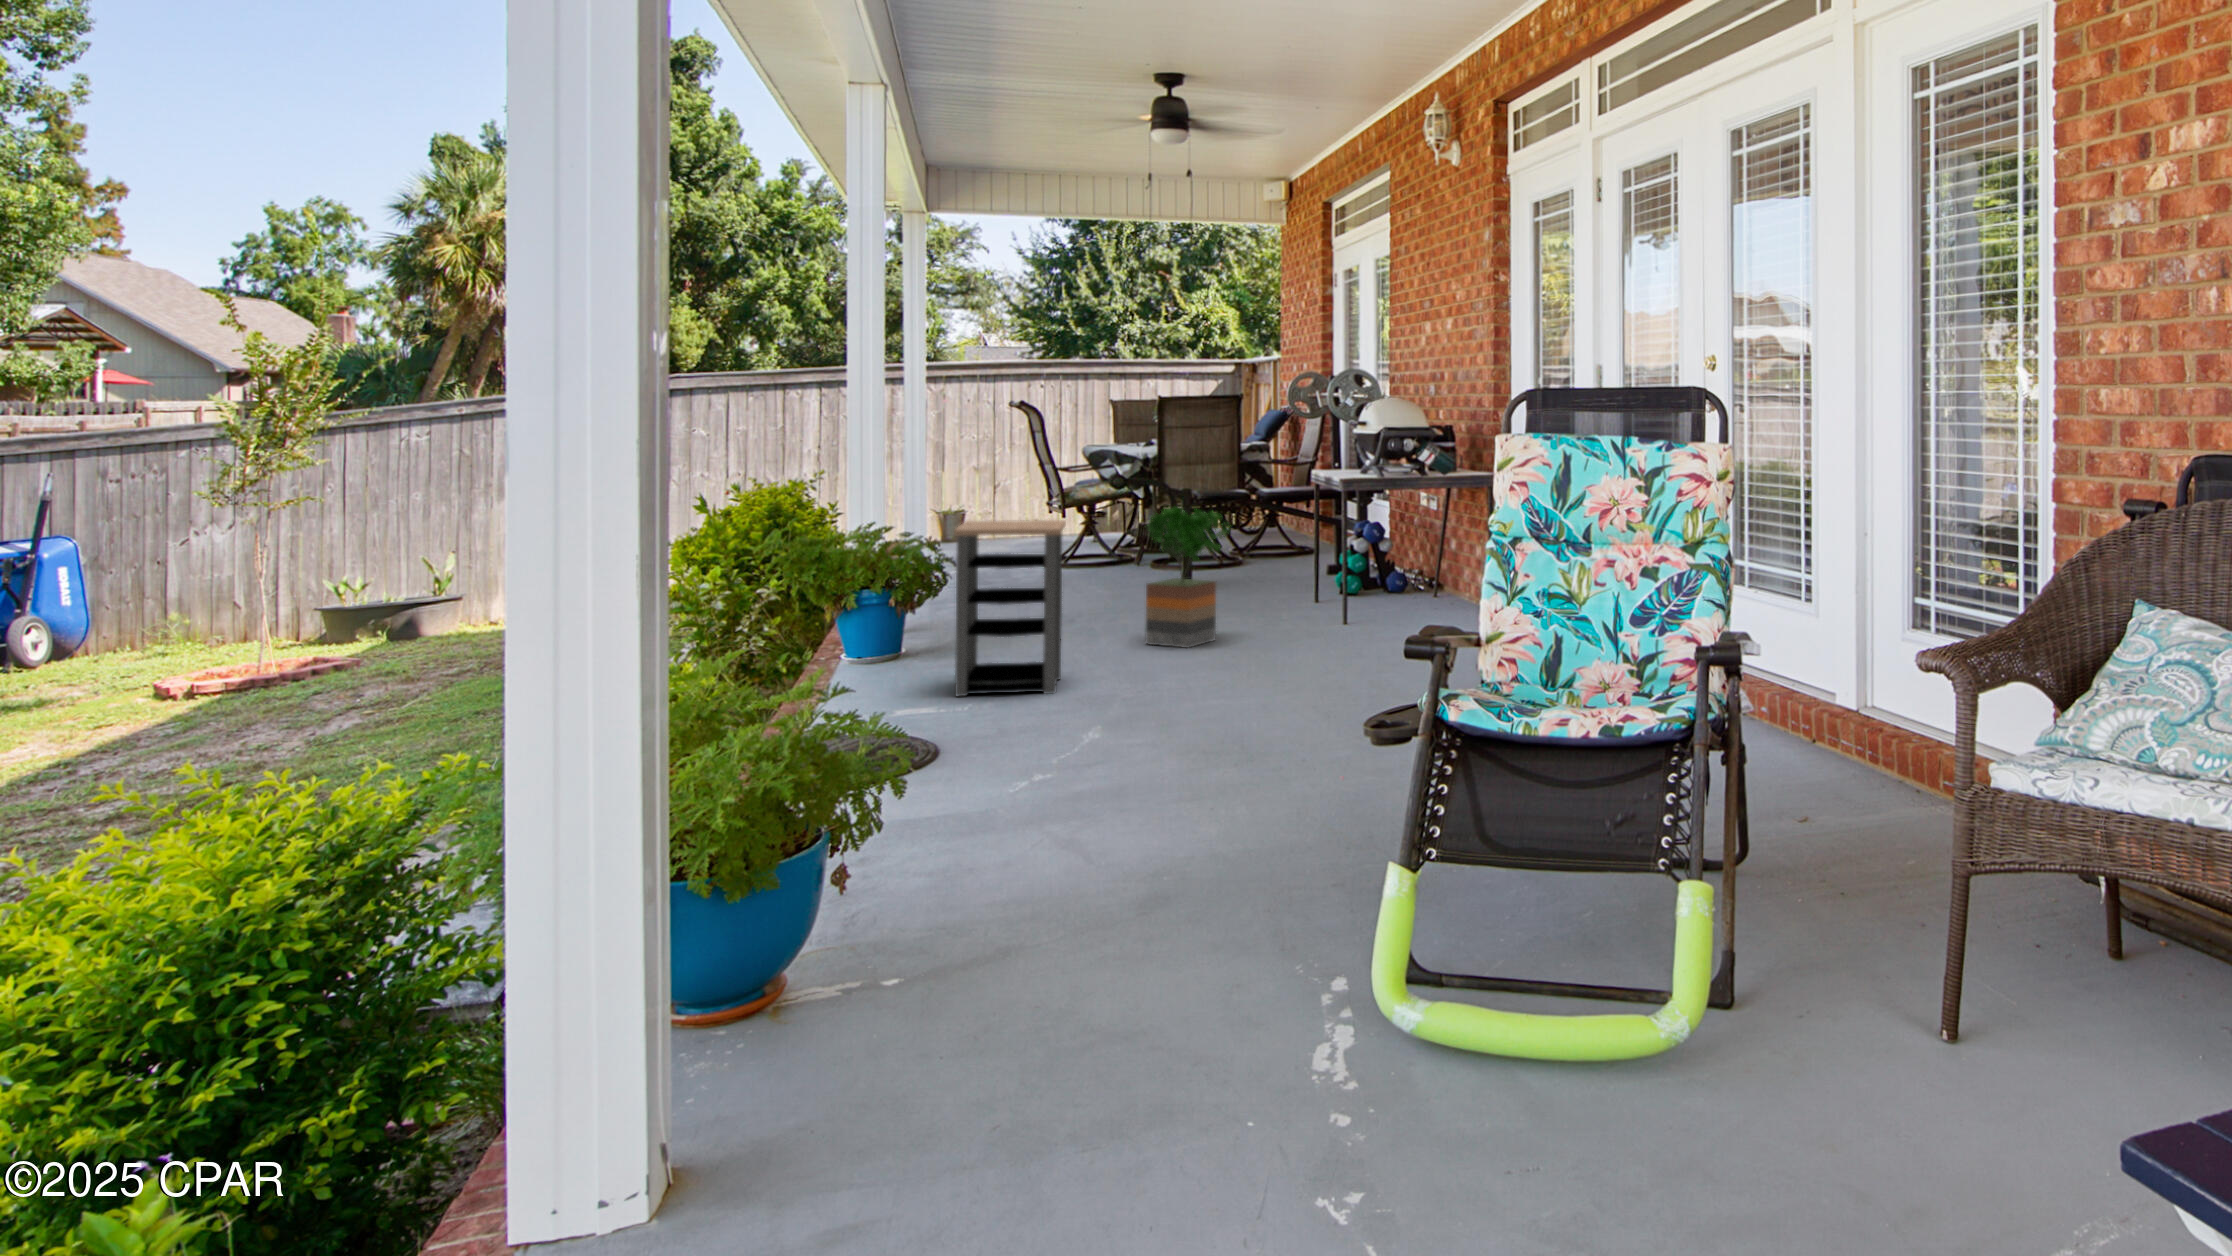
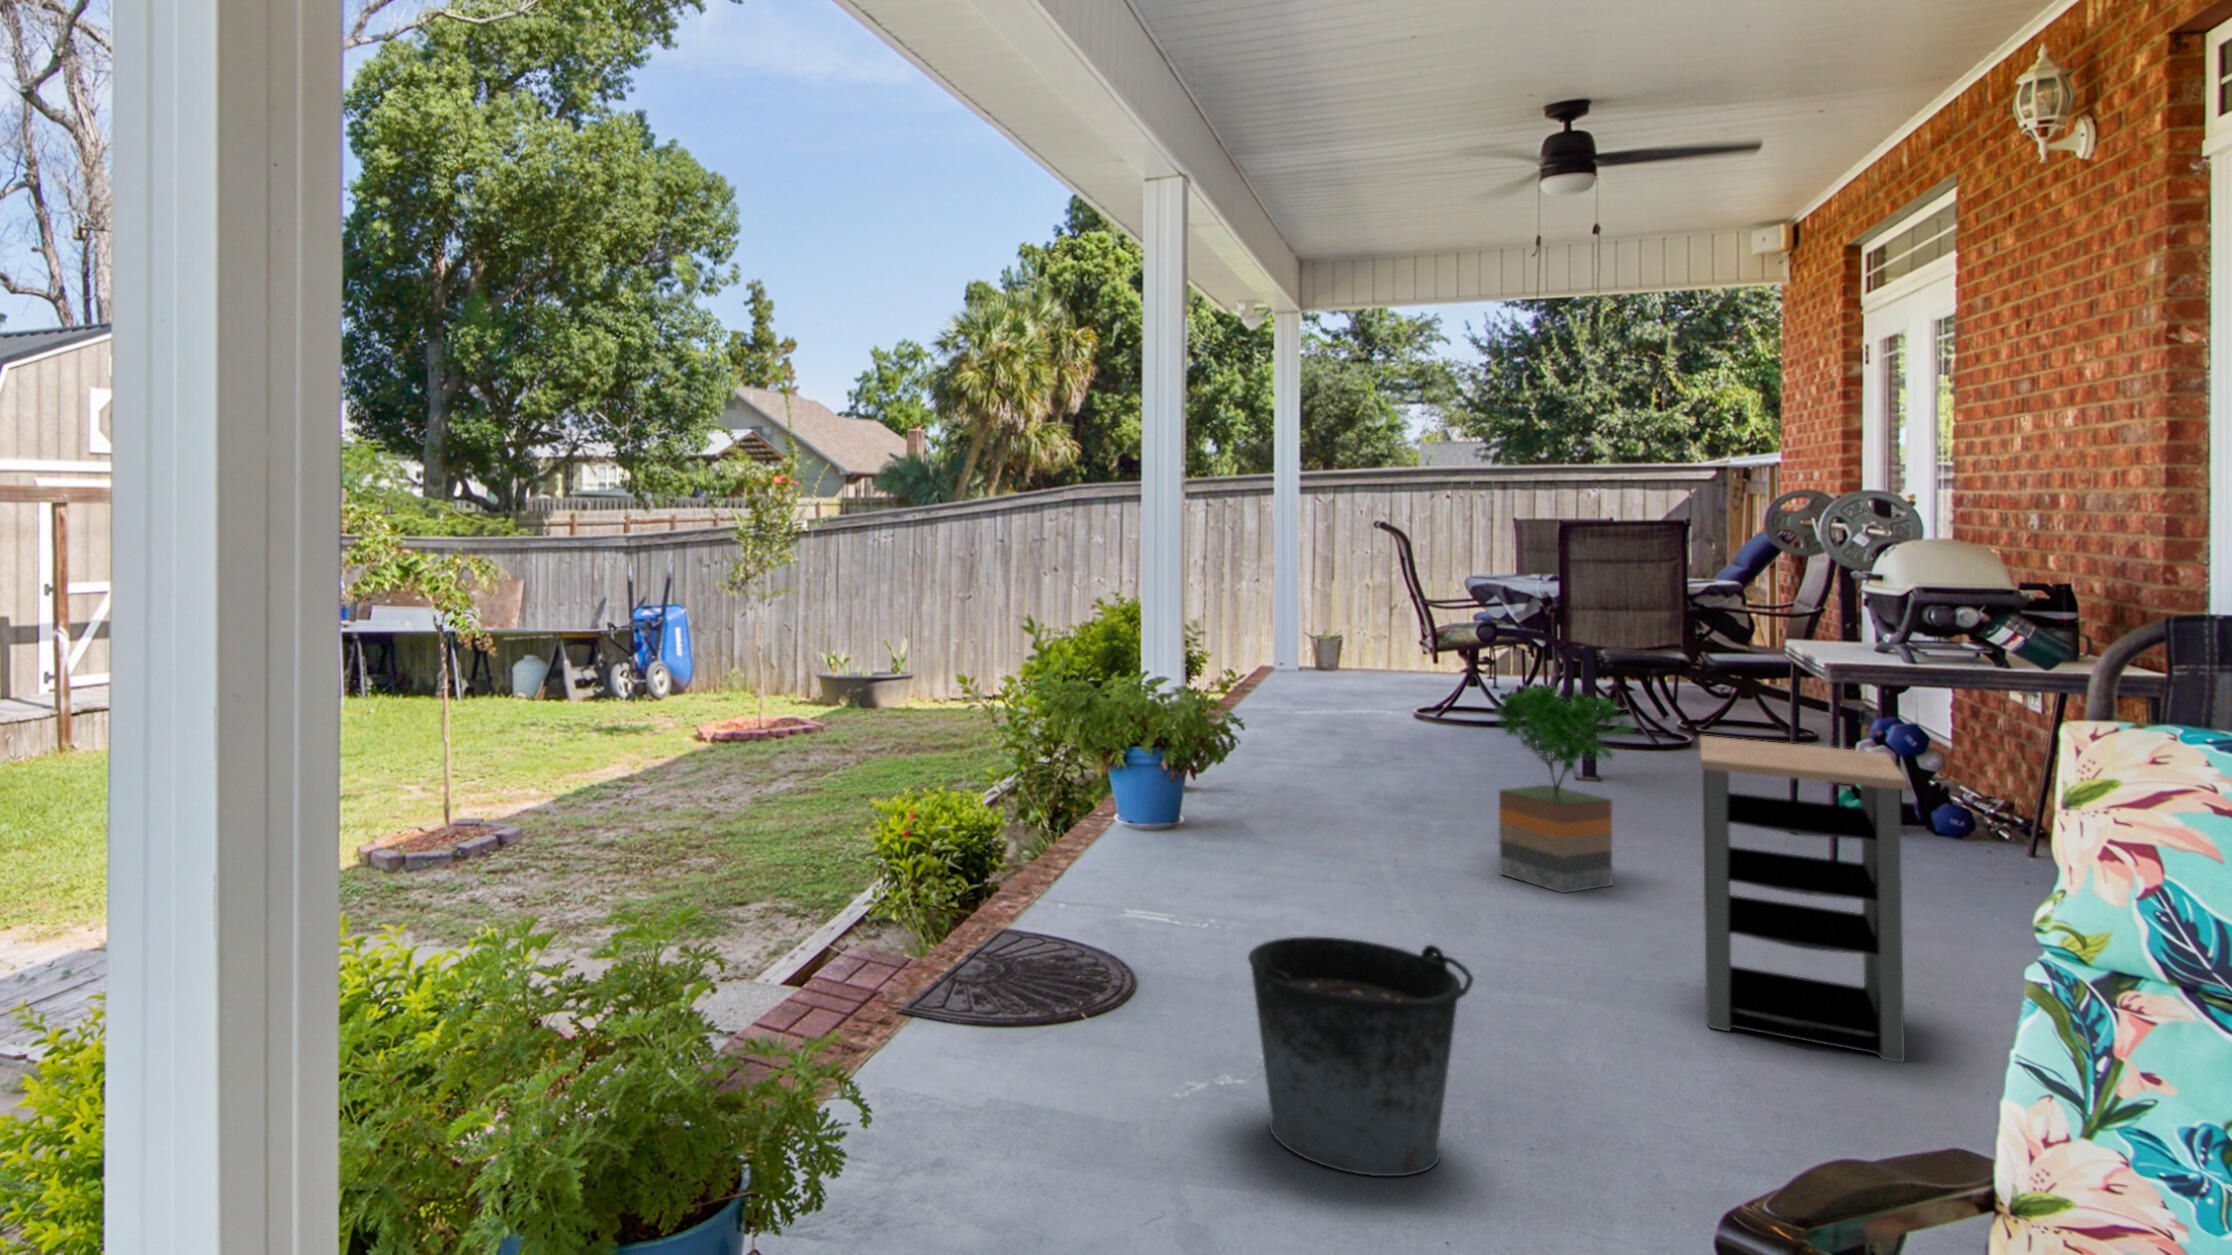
side table: present [954,520,1066,696] -> present [1700,736,1907,1062]
bucket: none [1063,641,1199,780] -> present [1248,936,1473,1176]

